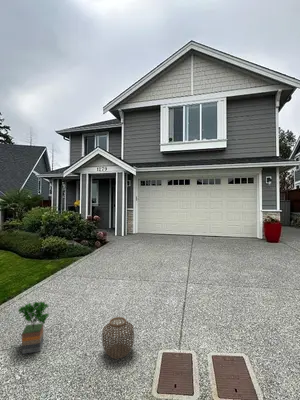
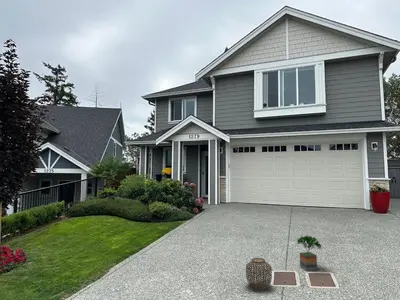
potted tree: present [18,302,49,354] -> present [297,236,321,271]

